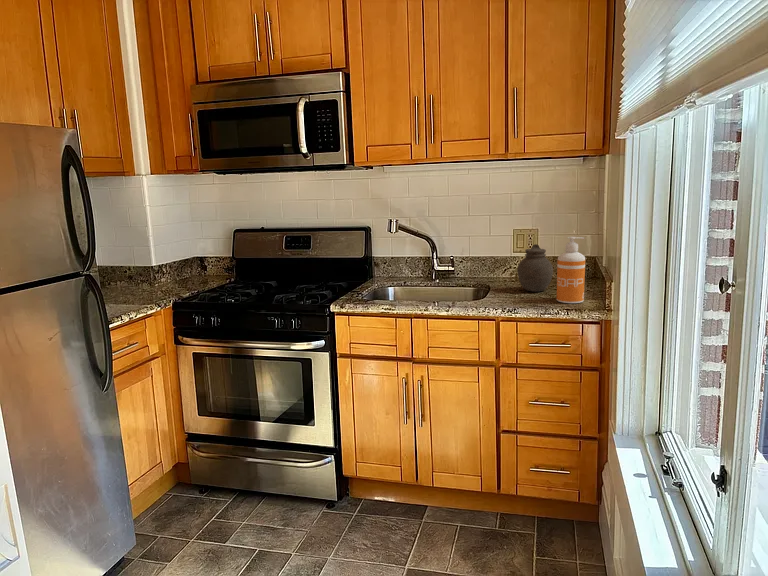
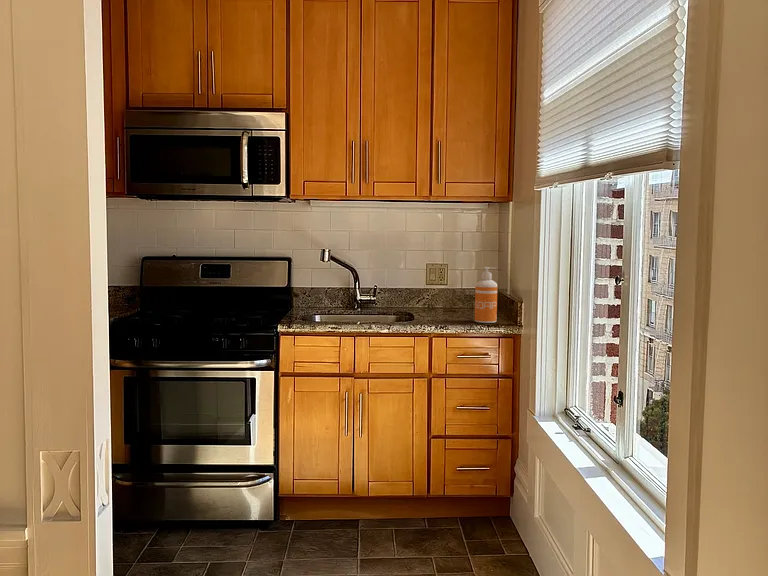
jar: present [517,244,553,292] -> none [437,275,467,316]

